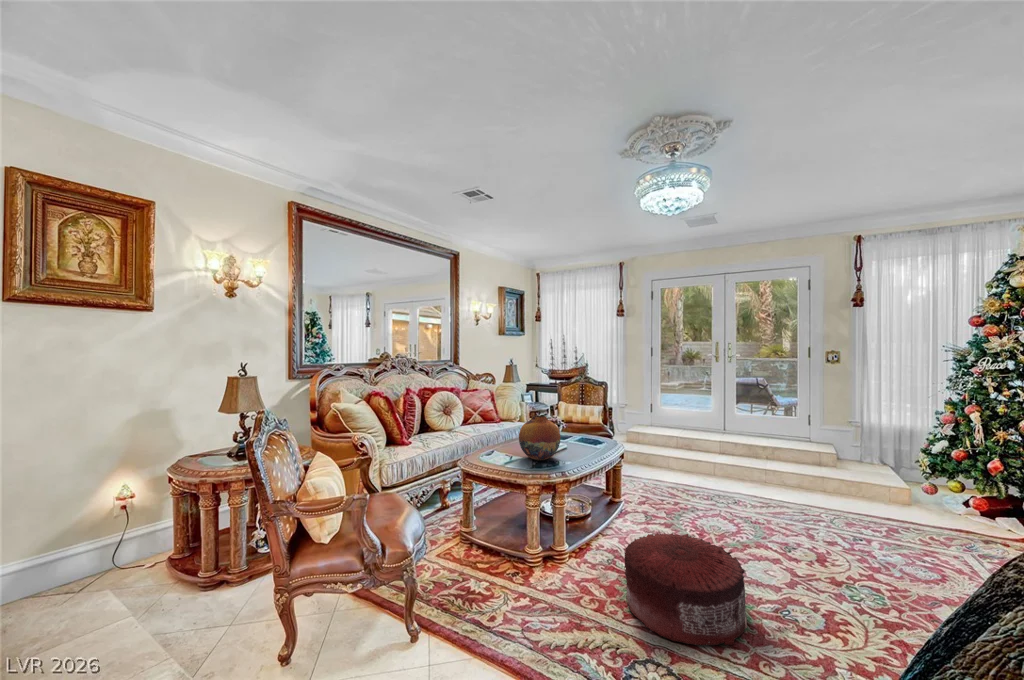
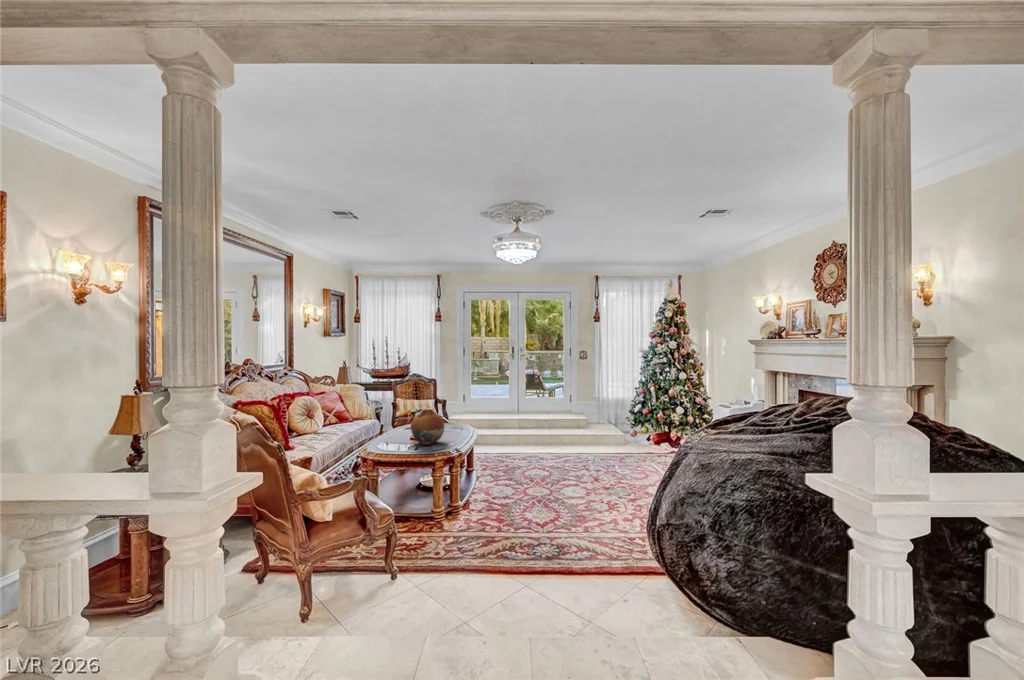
pouf: present [624,533,747,646] -> none [509,475,578,533]

